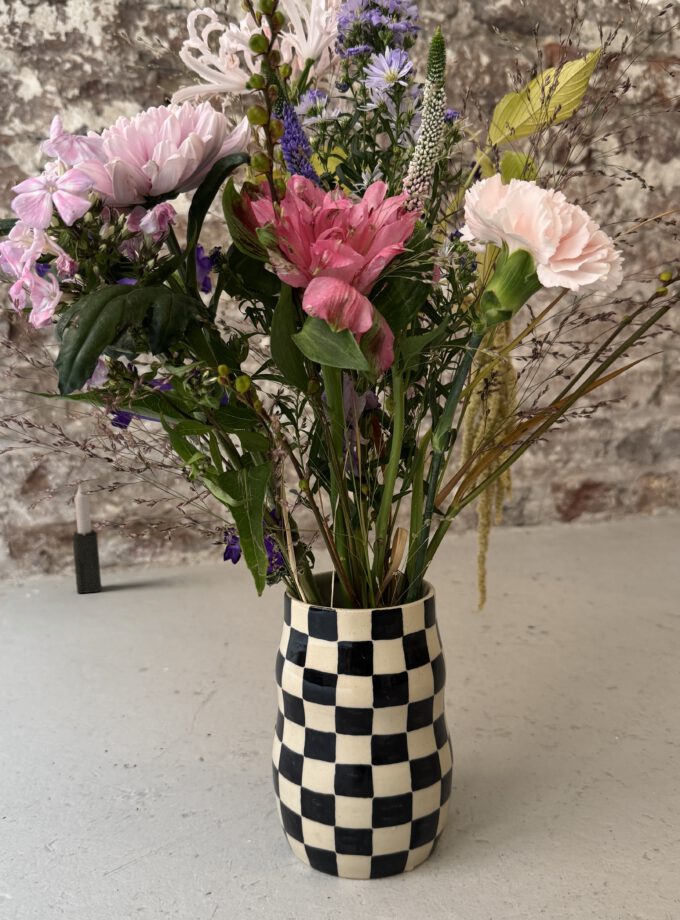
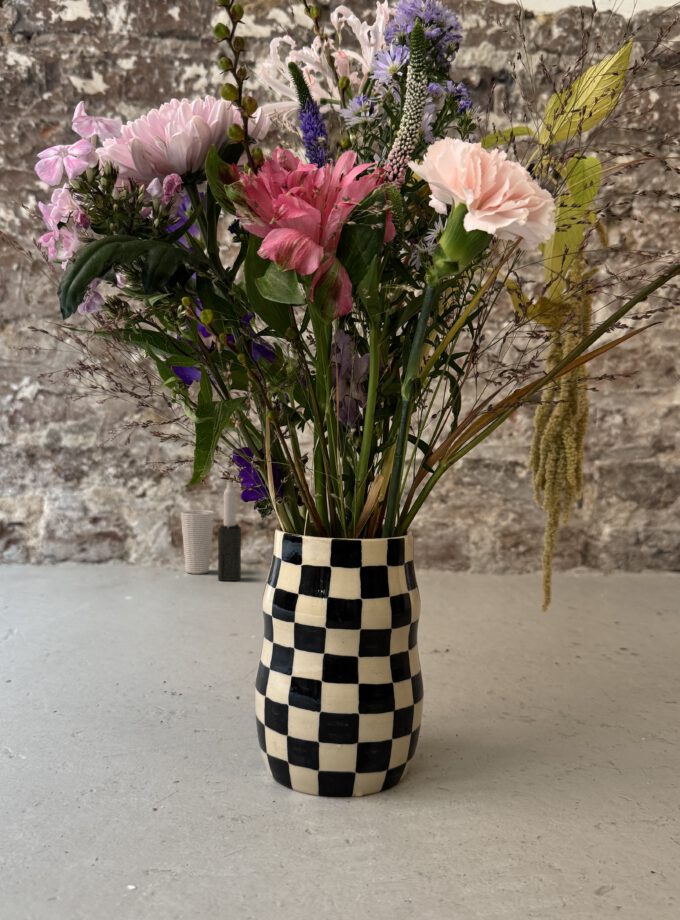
cup: none [22,515,61,588] -> present [181,510,214,574]

